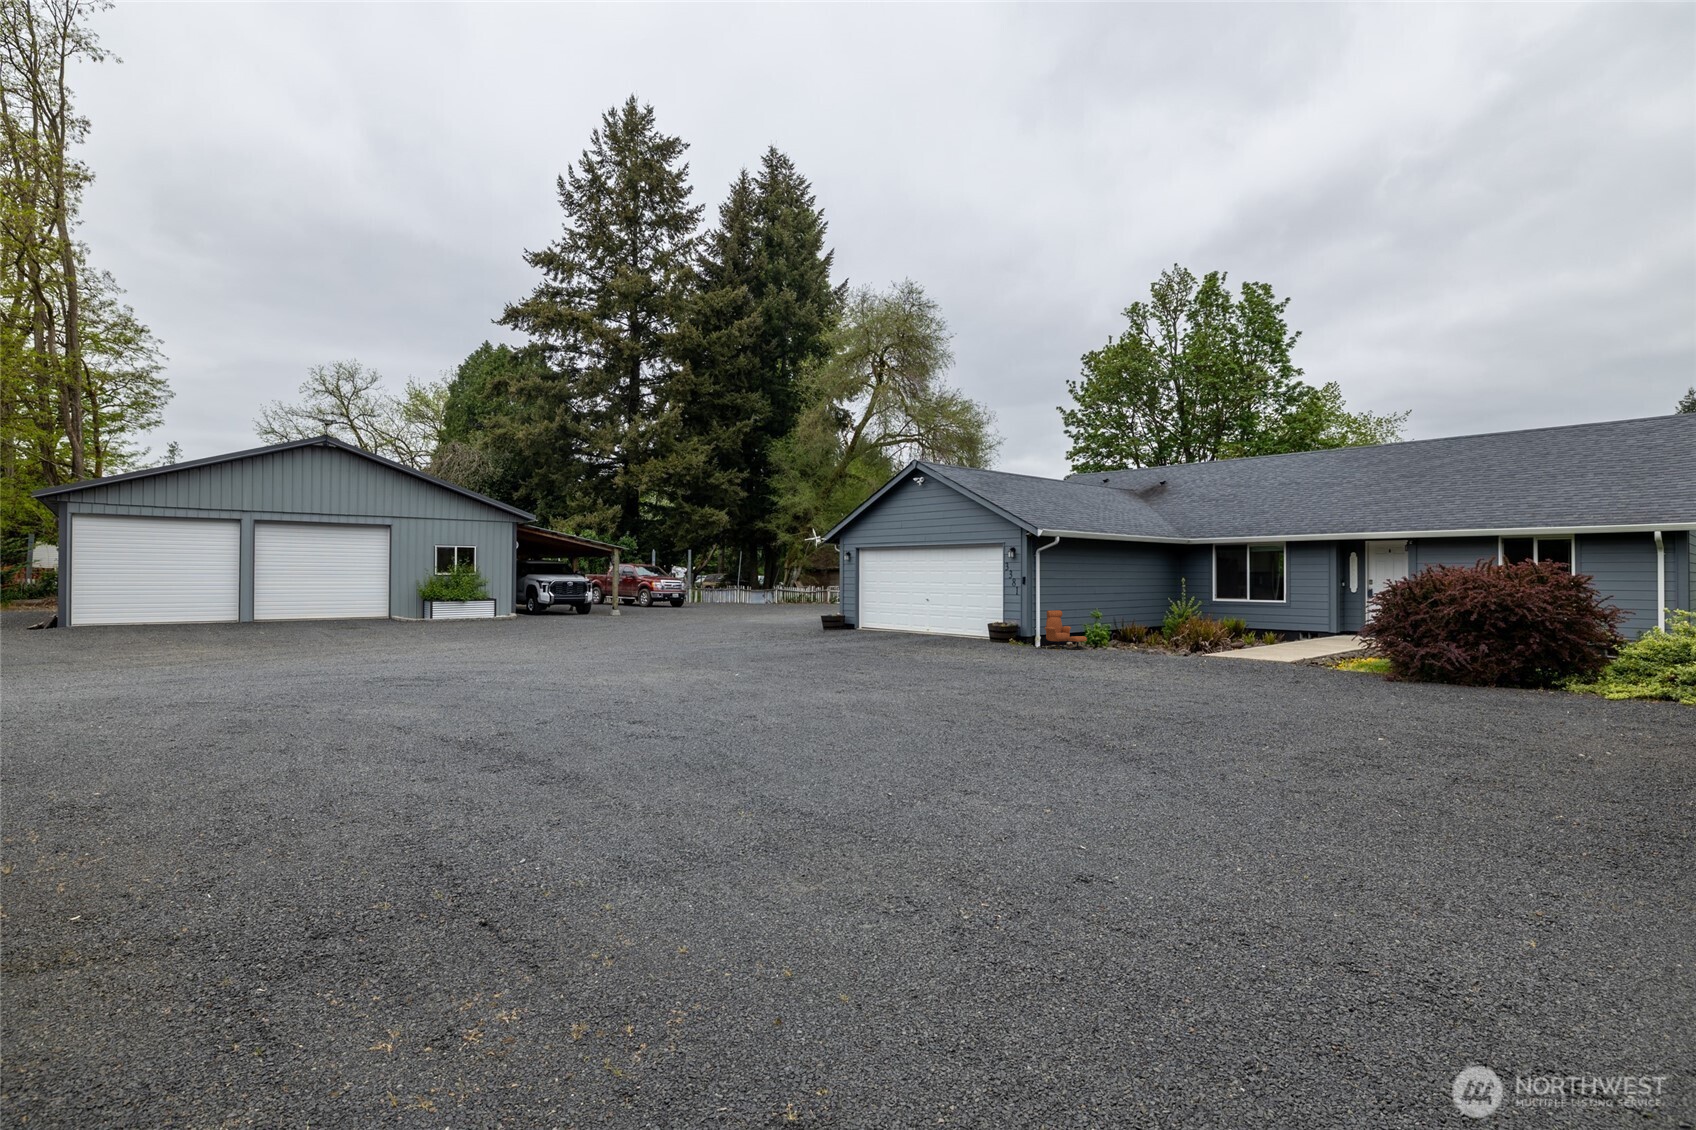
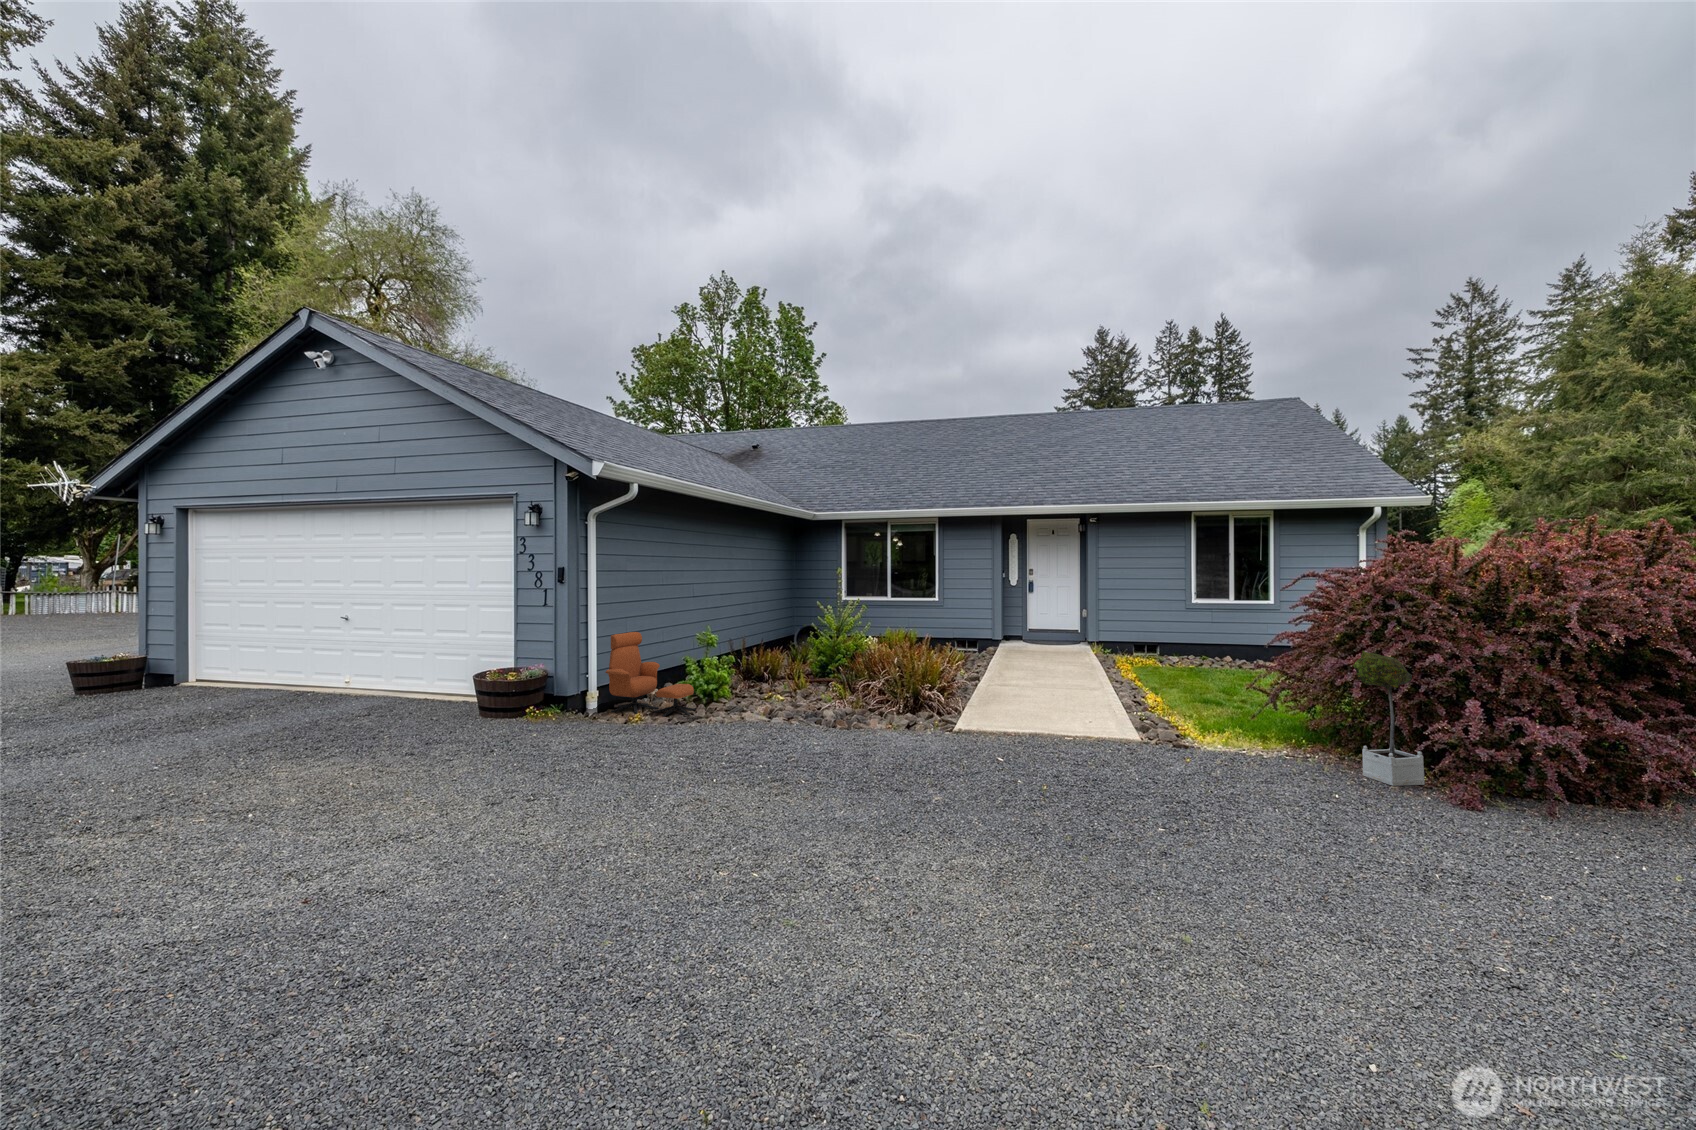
potted tree: none [1351,612,1377,668] -> present [1353,651,1425,786]

